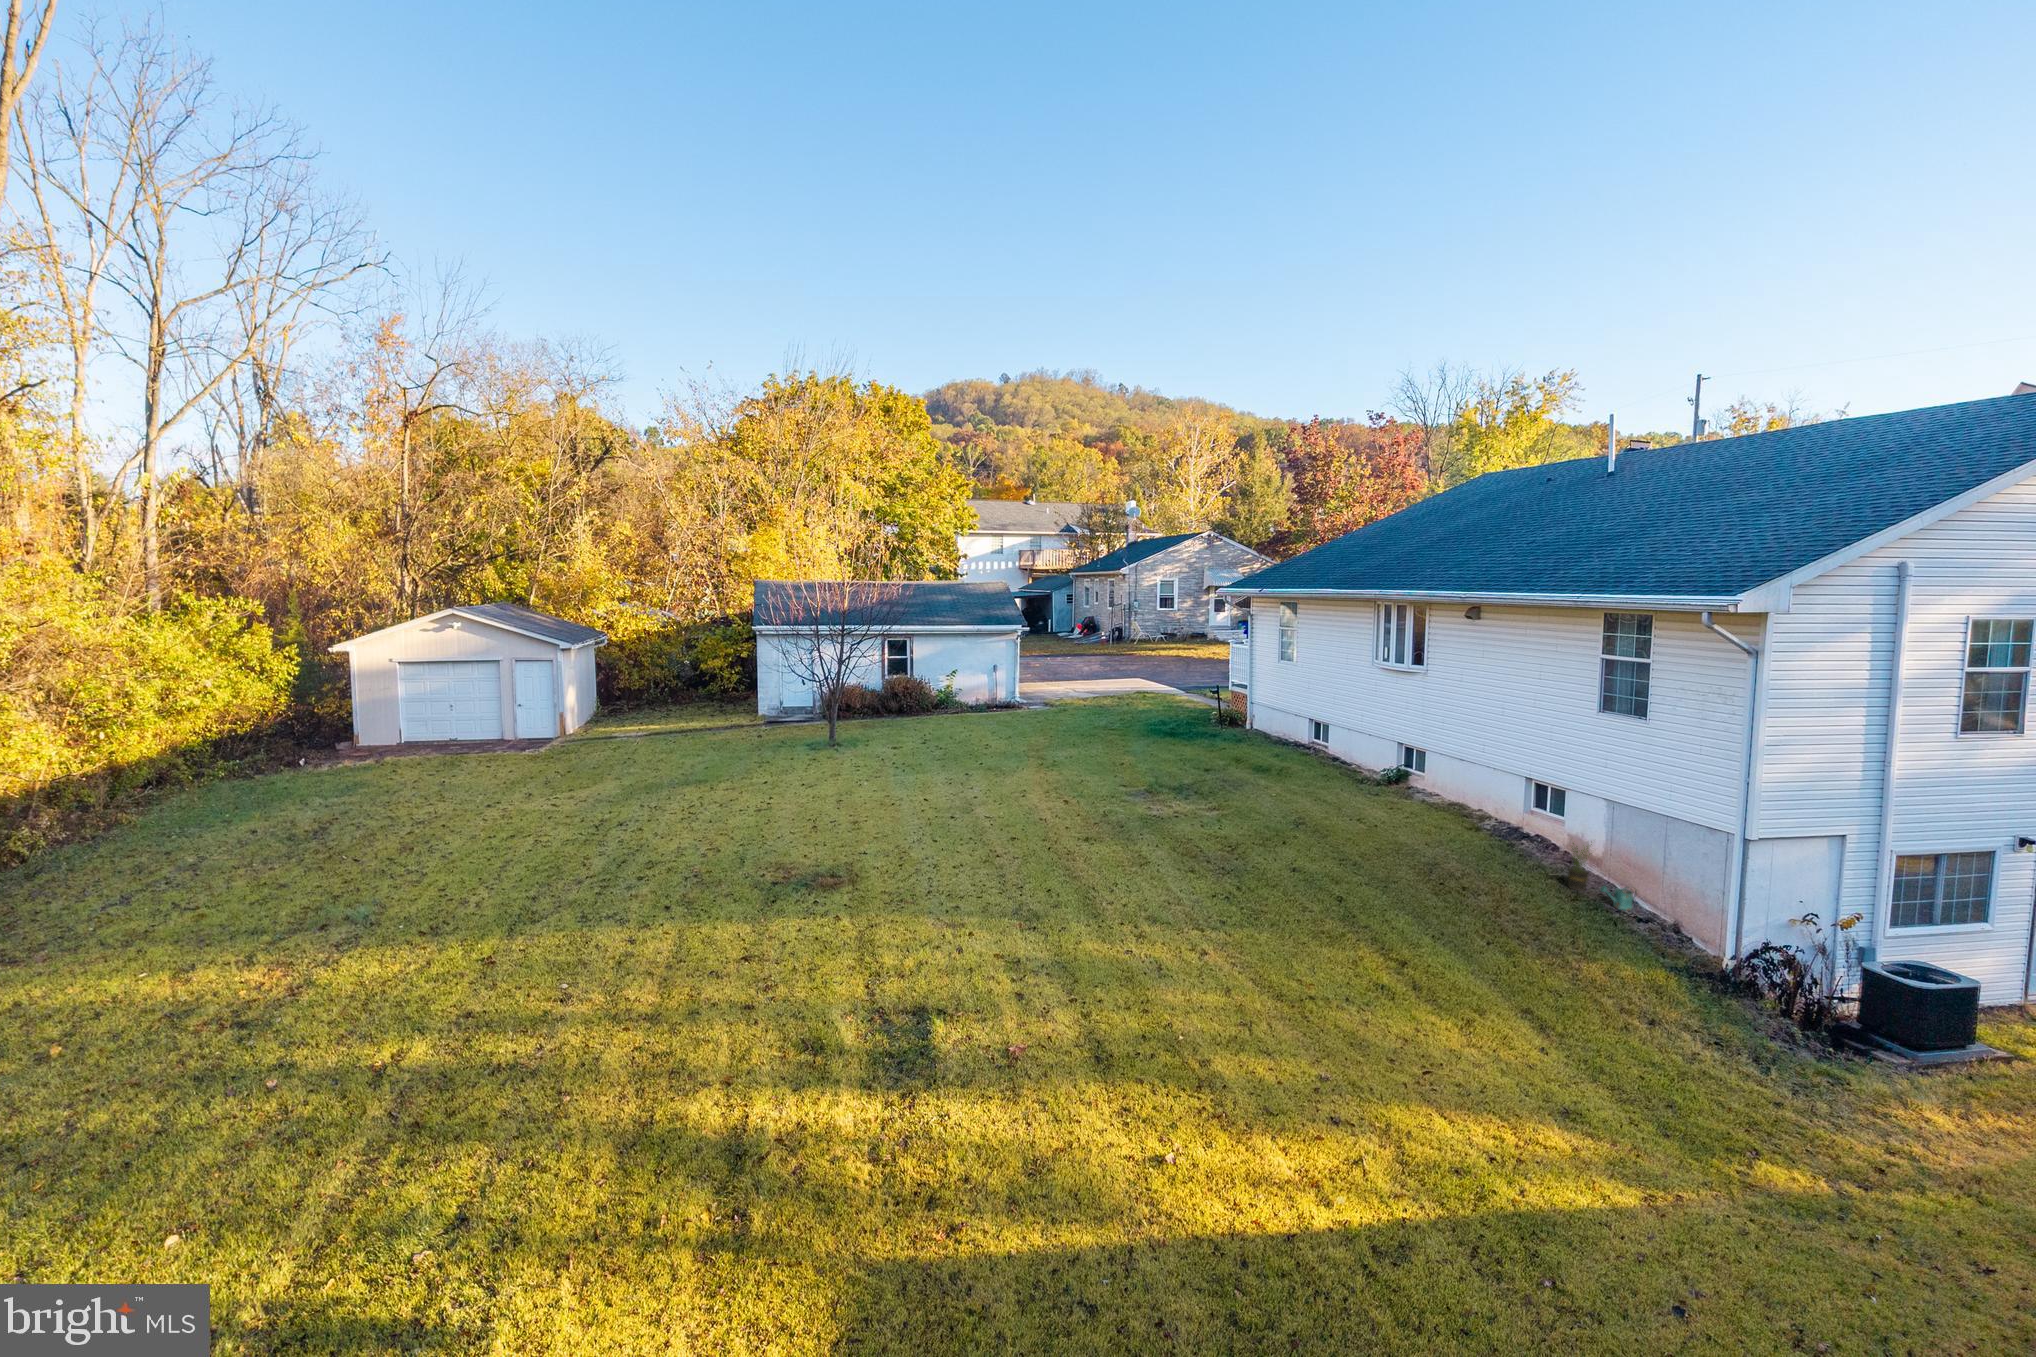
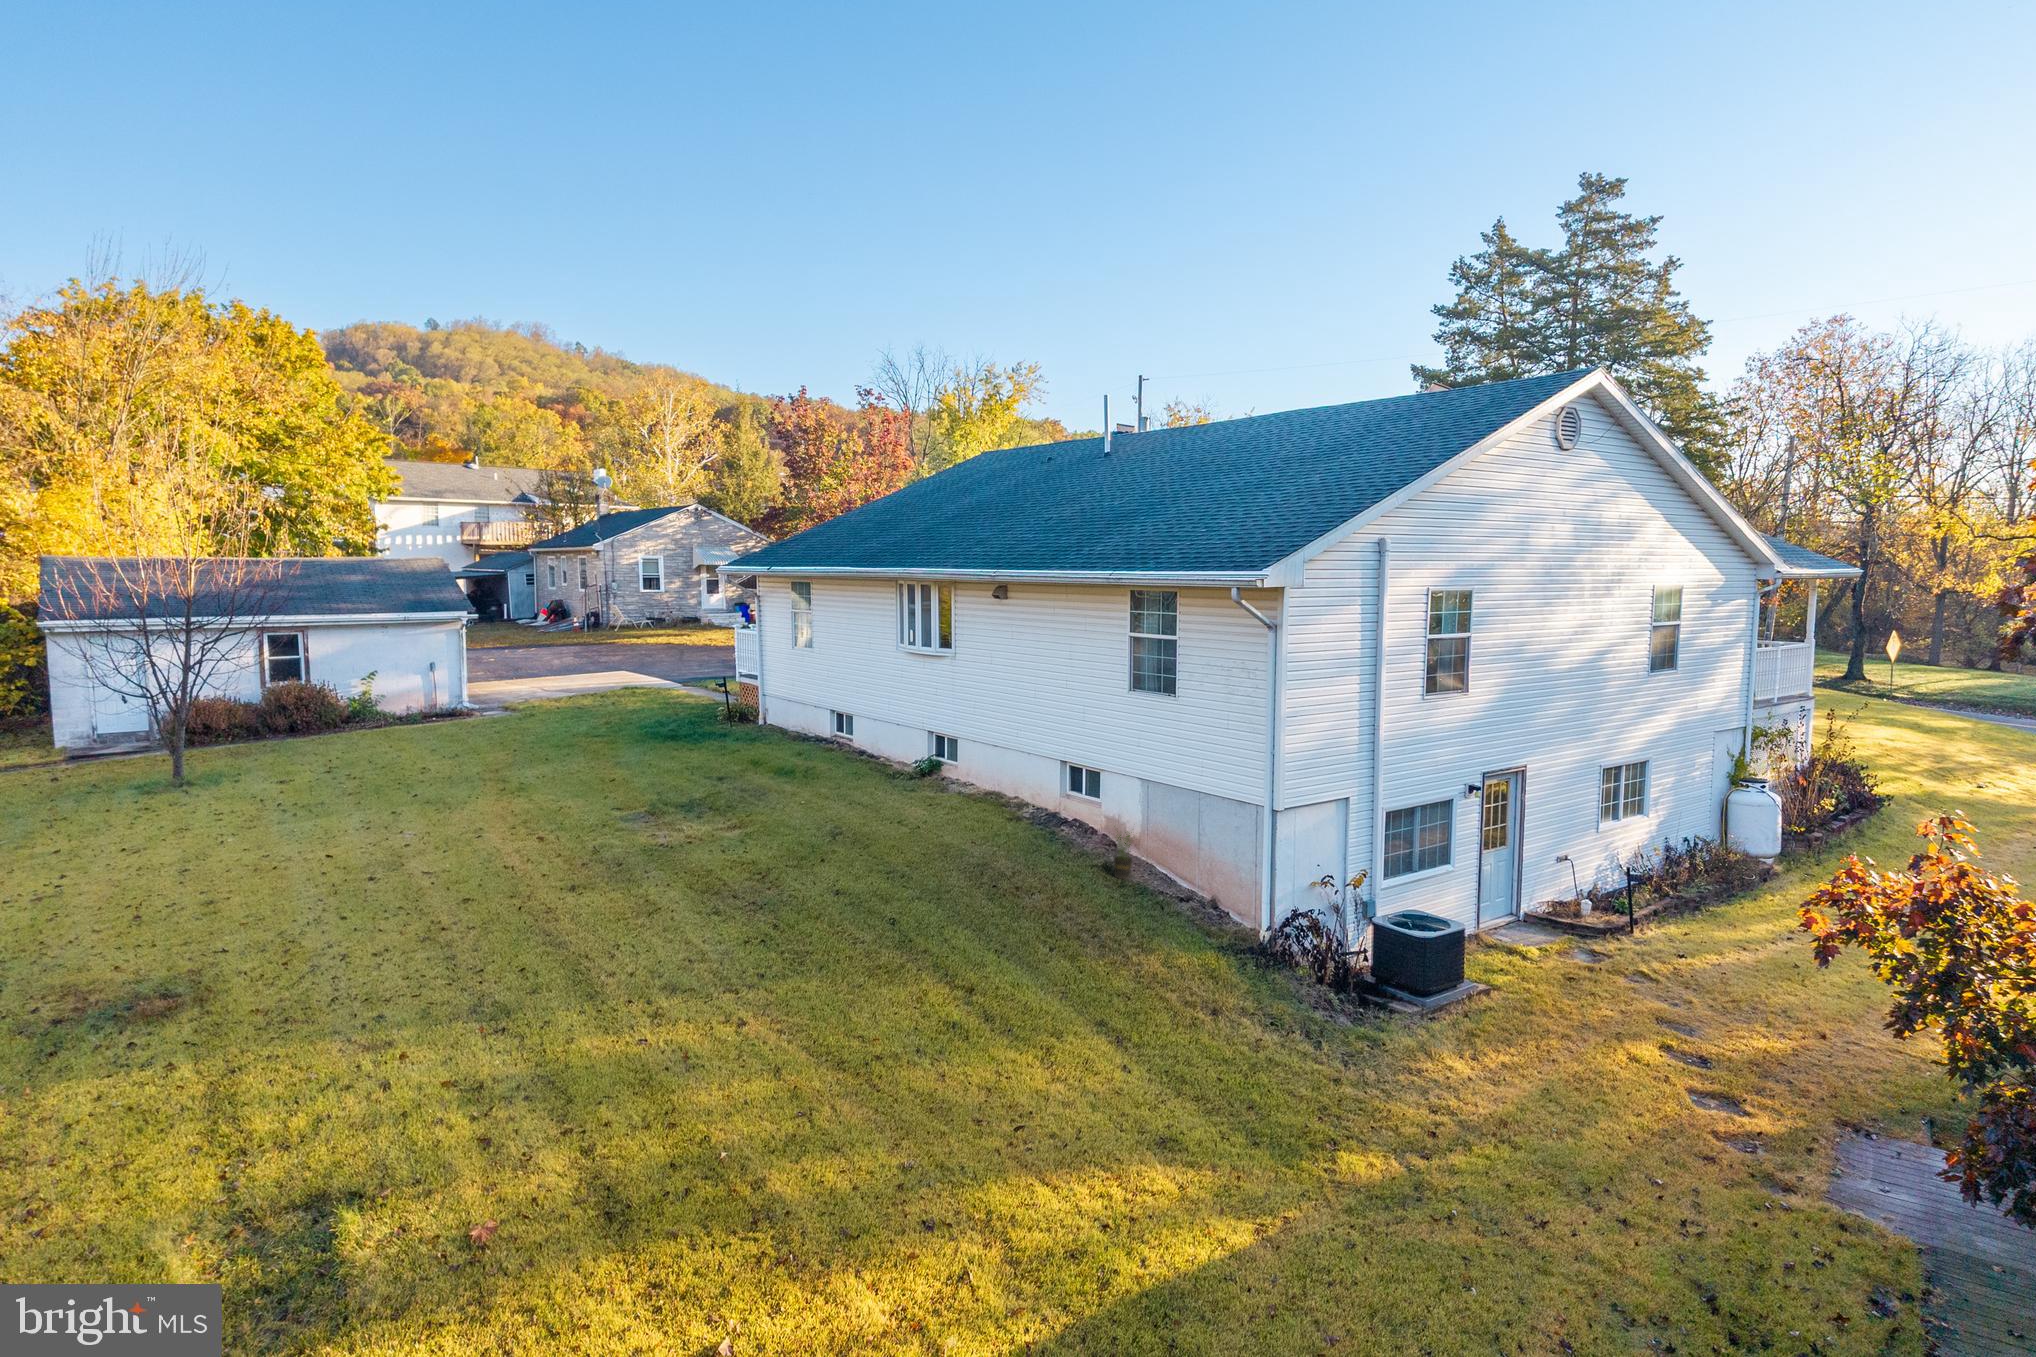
watering can: present [1600,886,1637,911] -> none [1148,868,1178,895]

